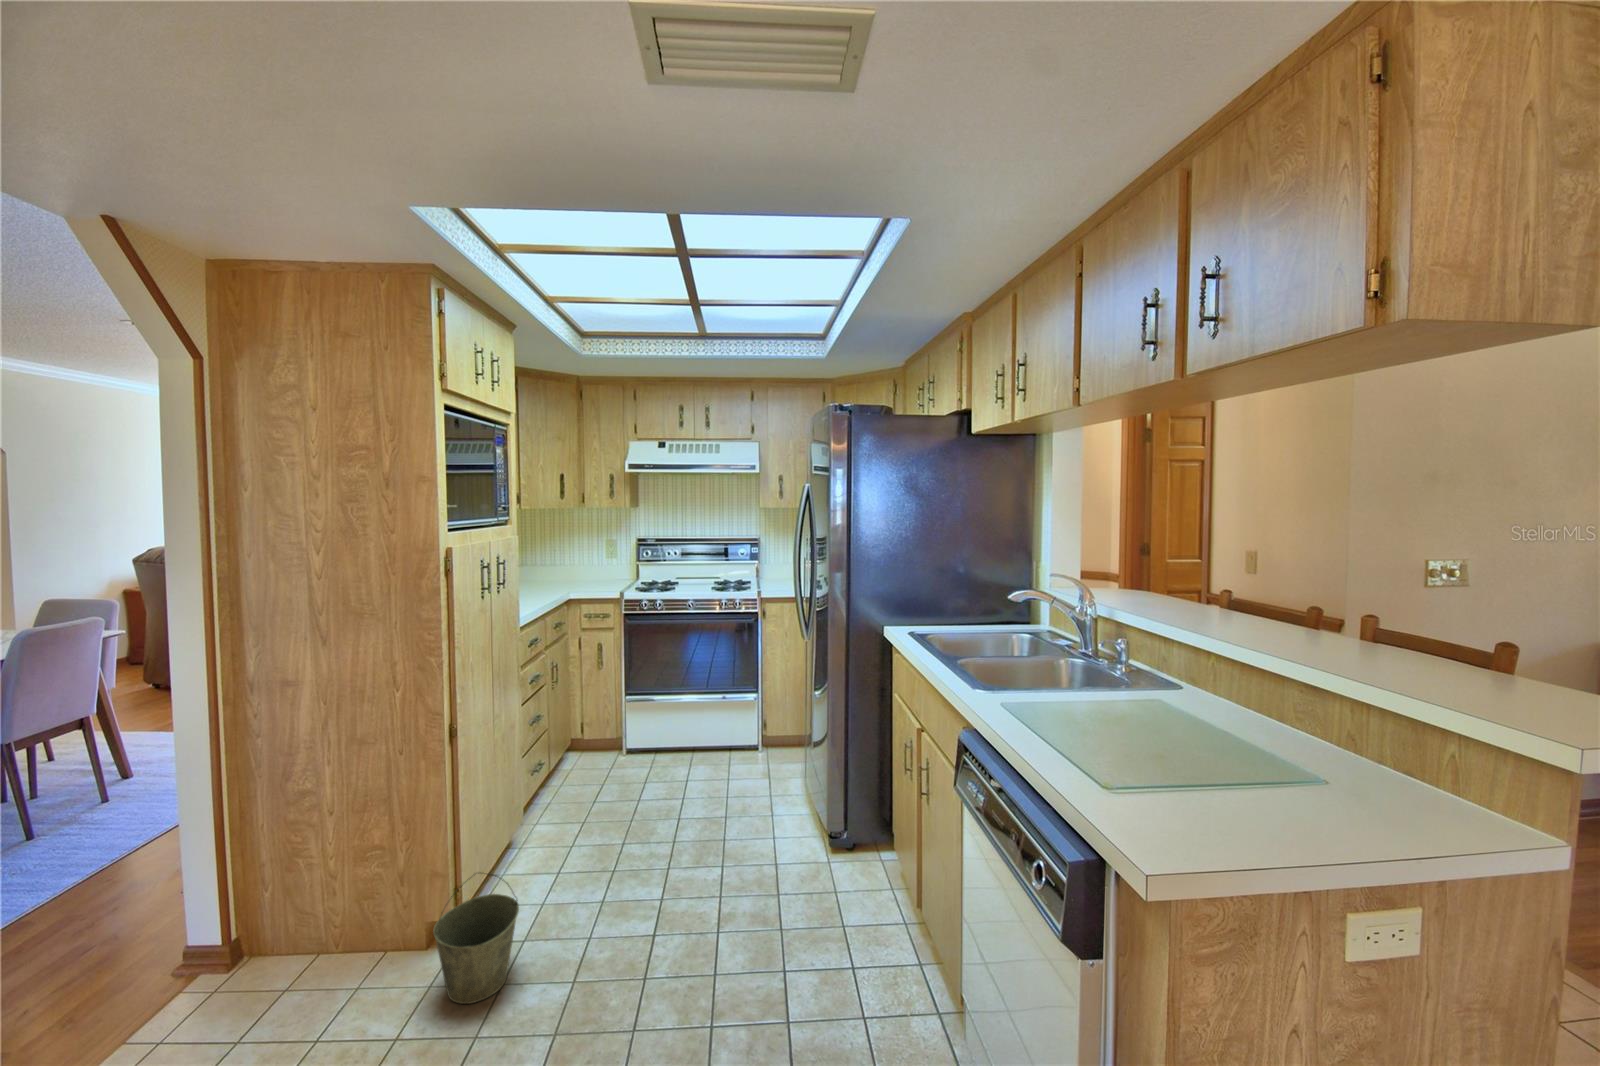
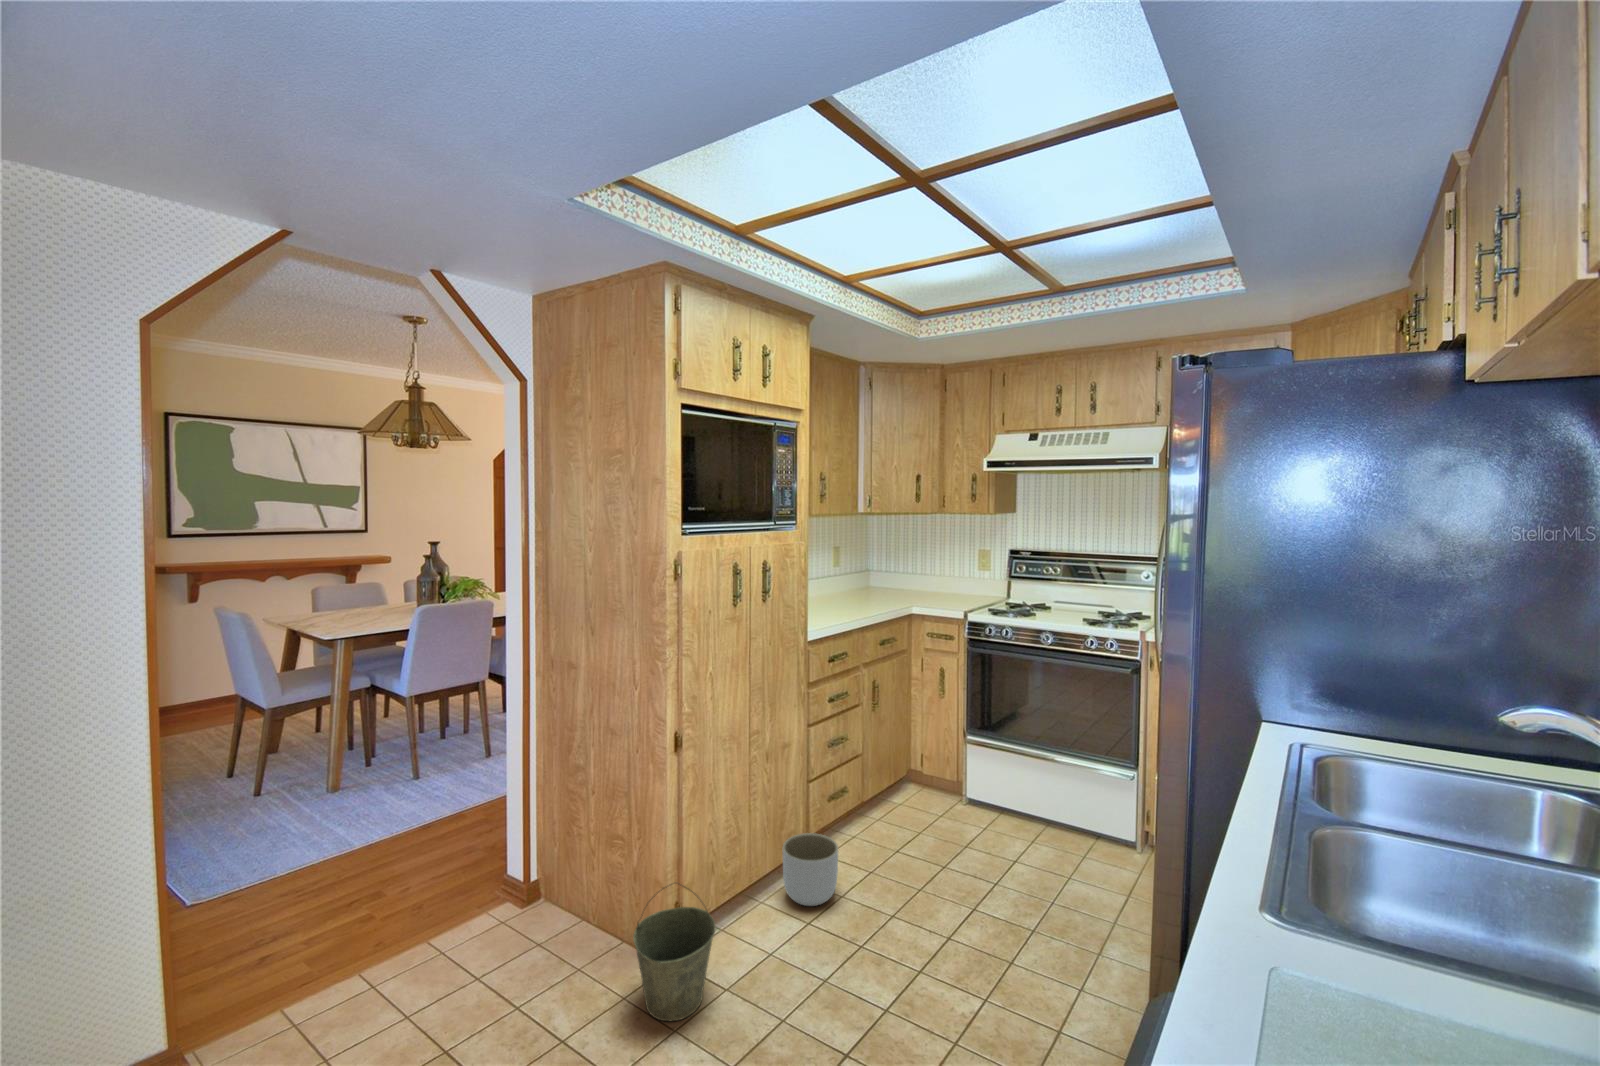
planter: none [516,804,571,869] -> present [783,833,838,906]

